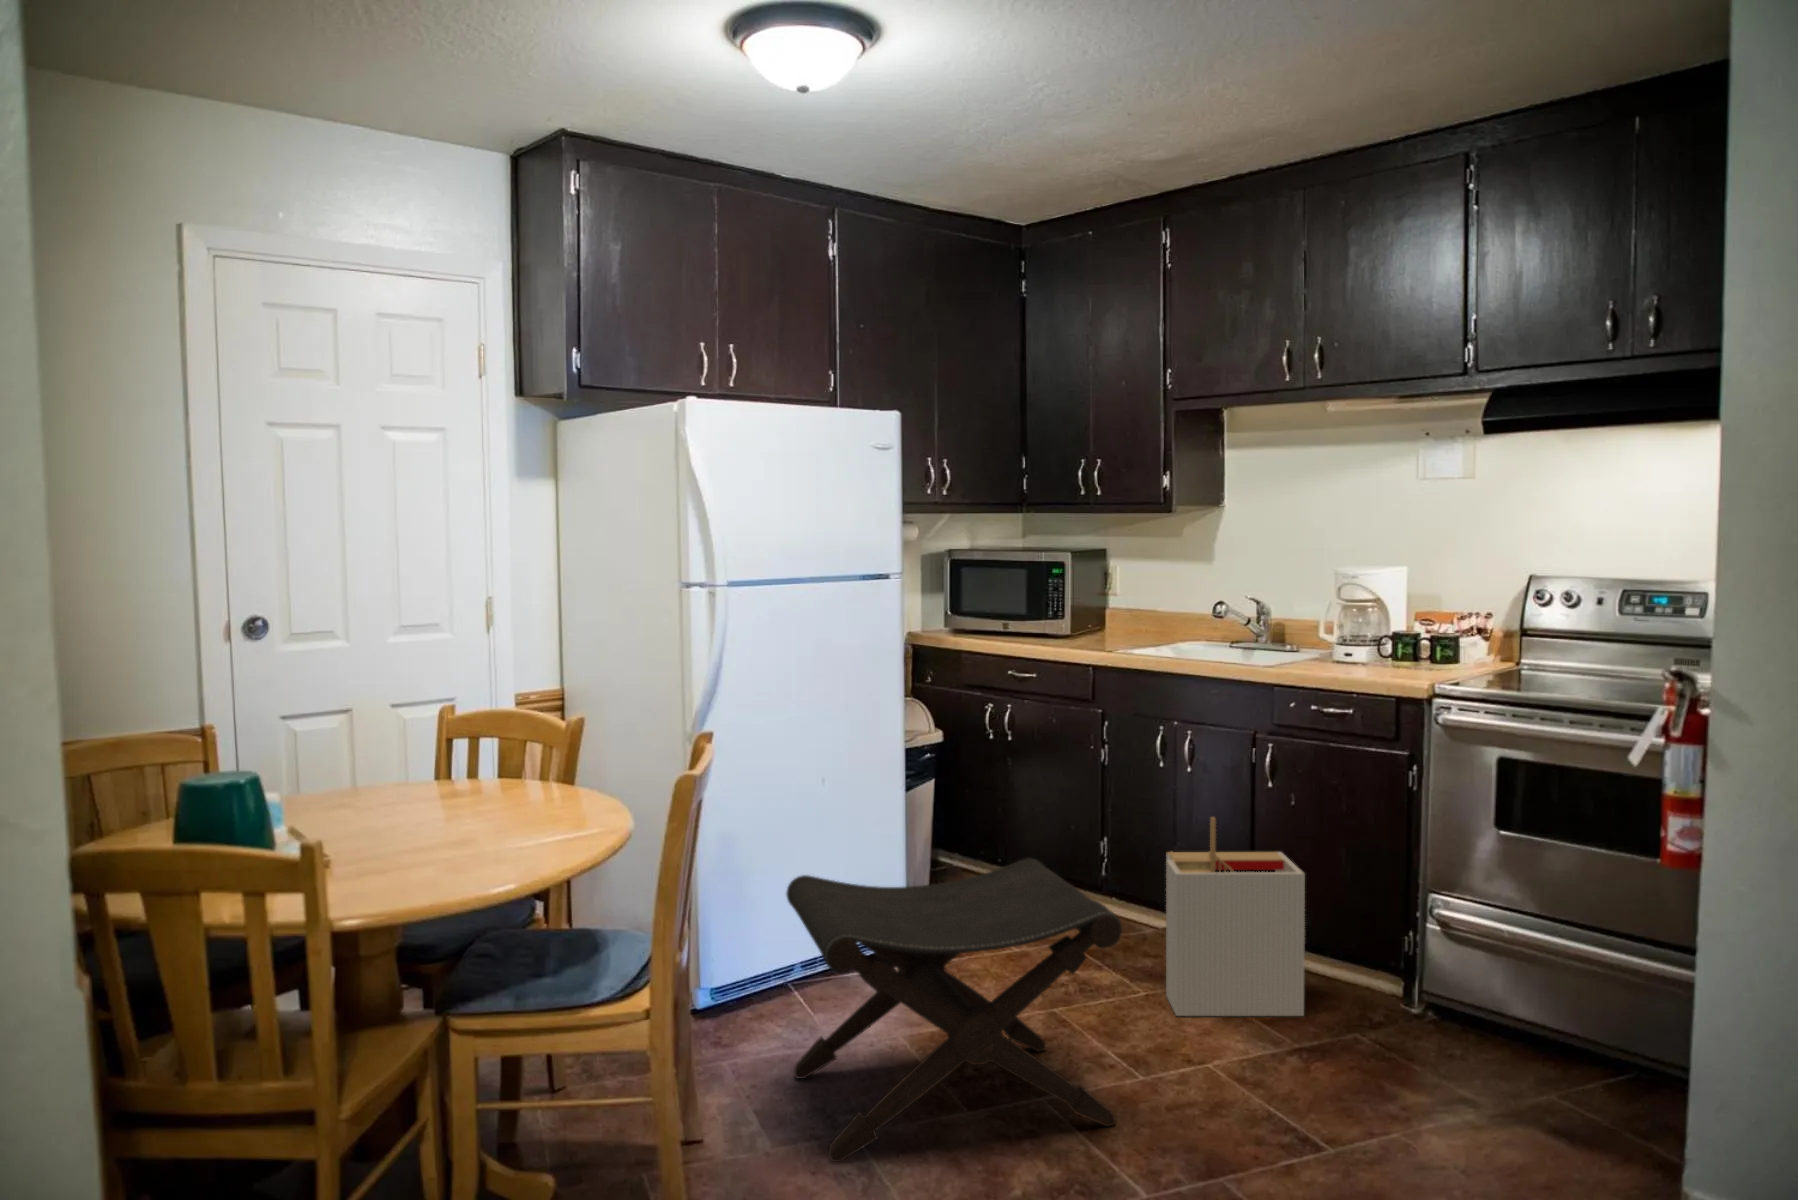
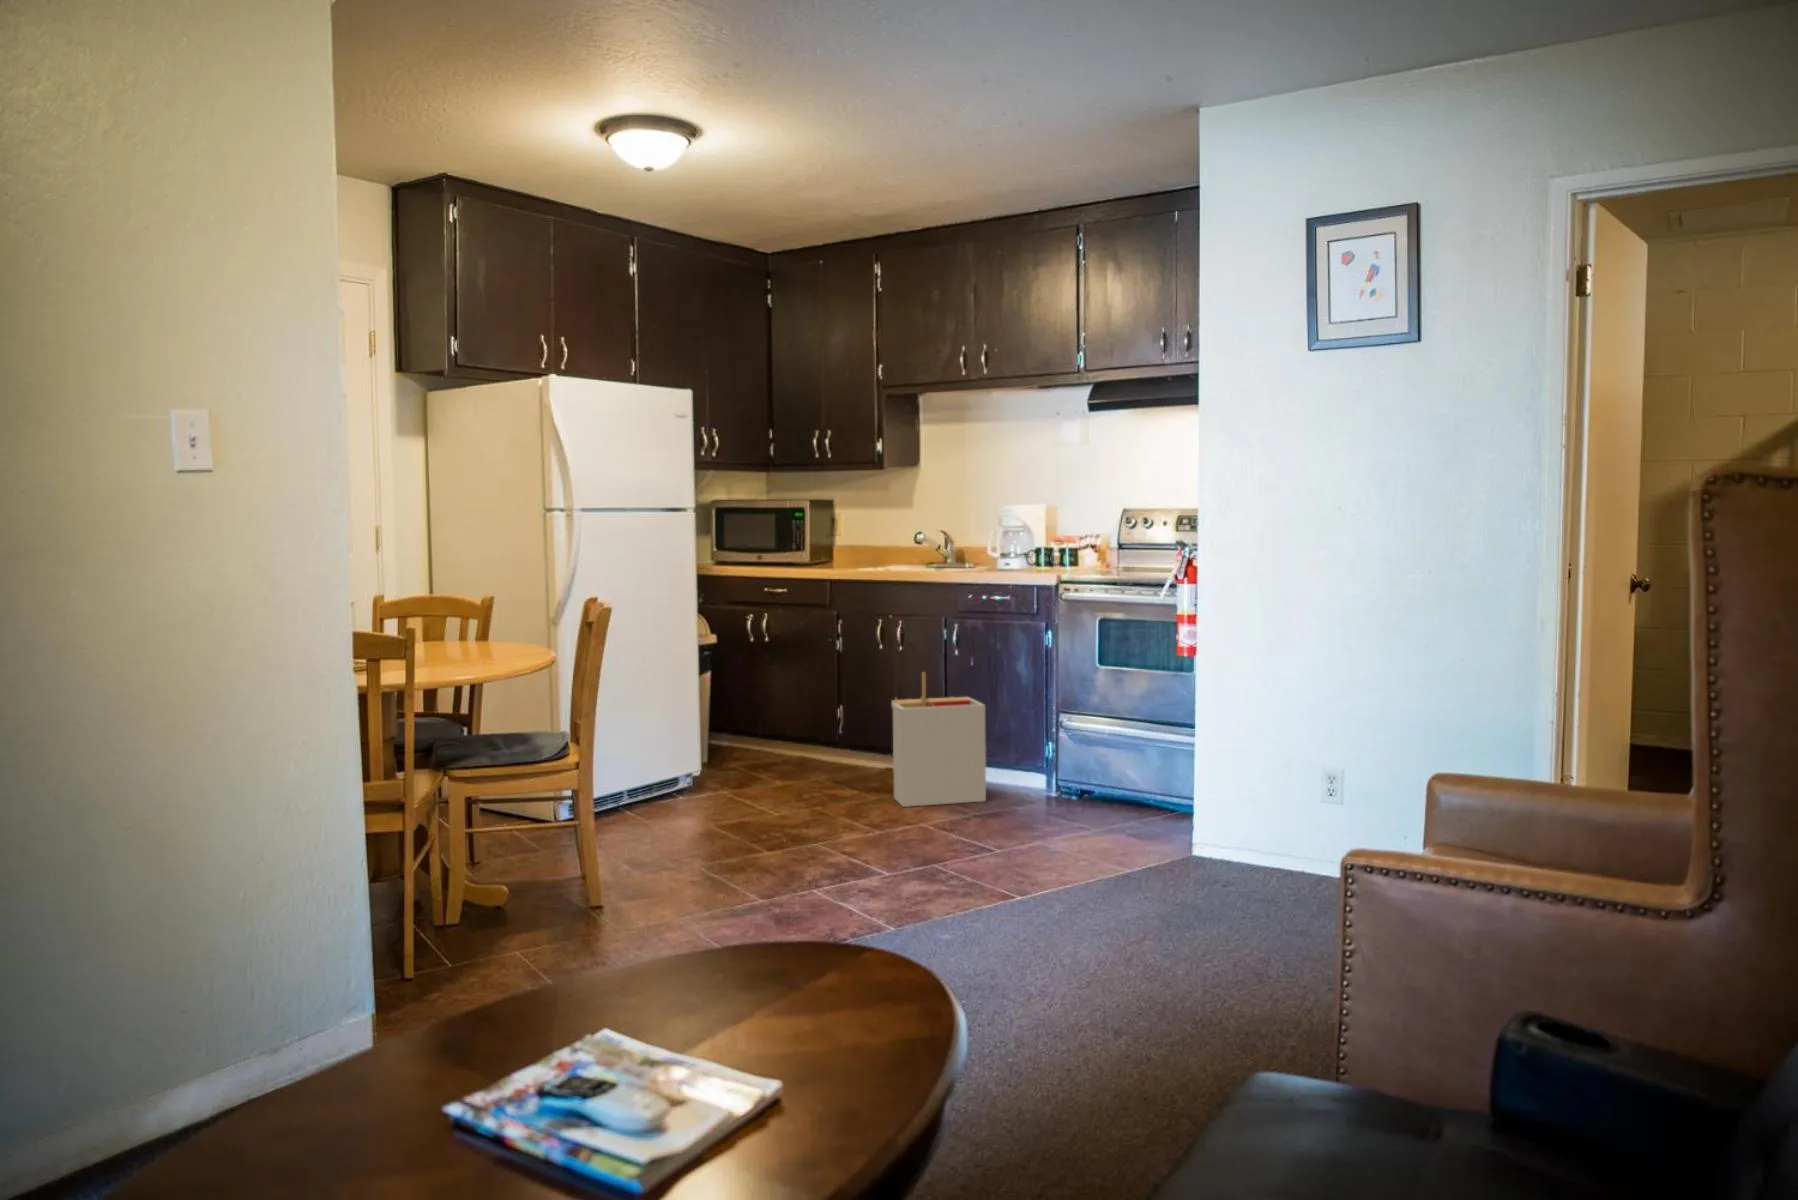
footstool: present [786,858,1122,1162] -> none [639,696,877,886]

